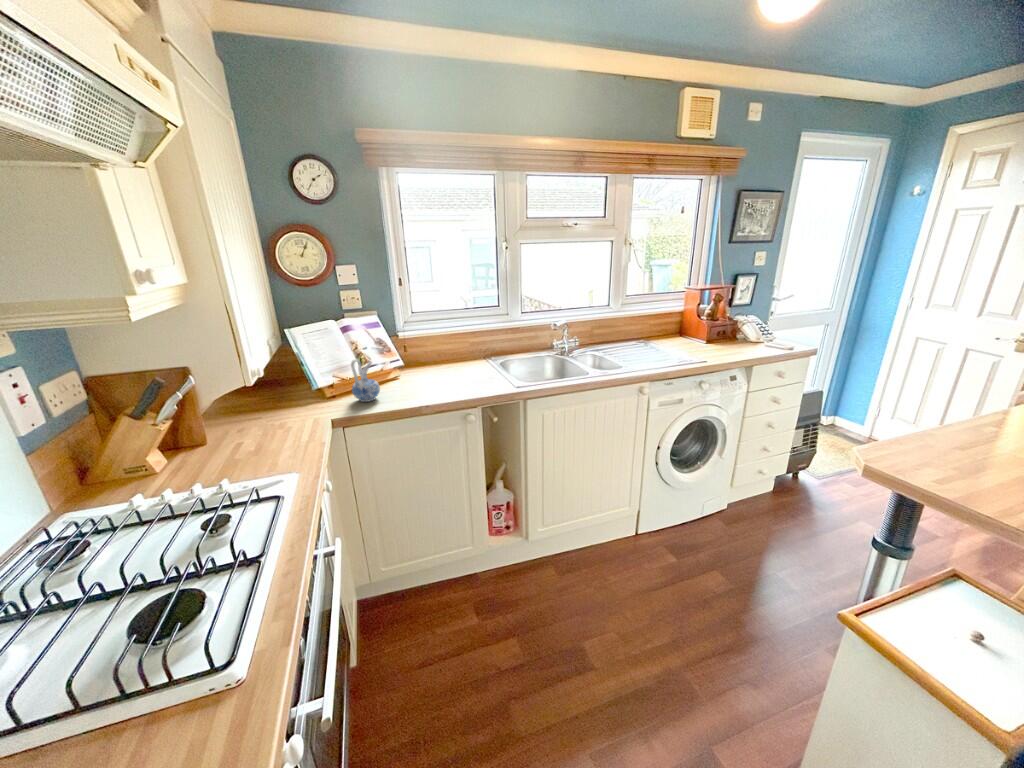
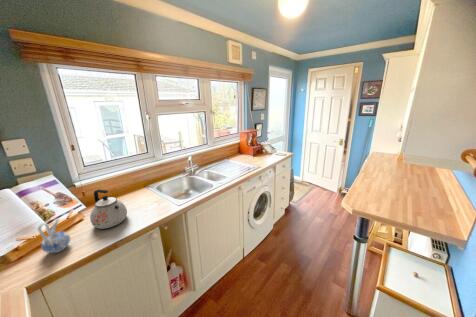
kettle: none [404,338,448,392] -> present [90,190,127,229]

